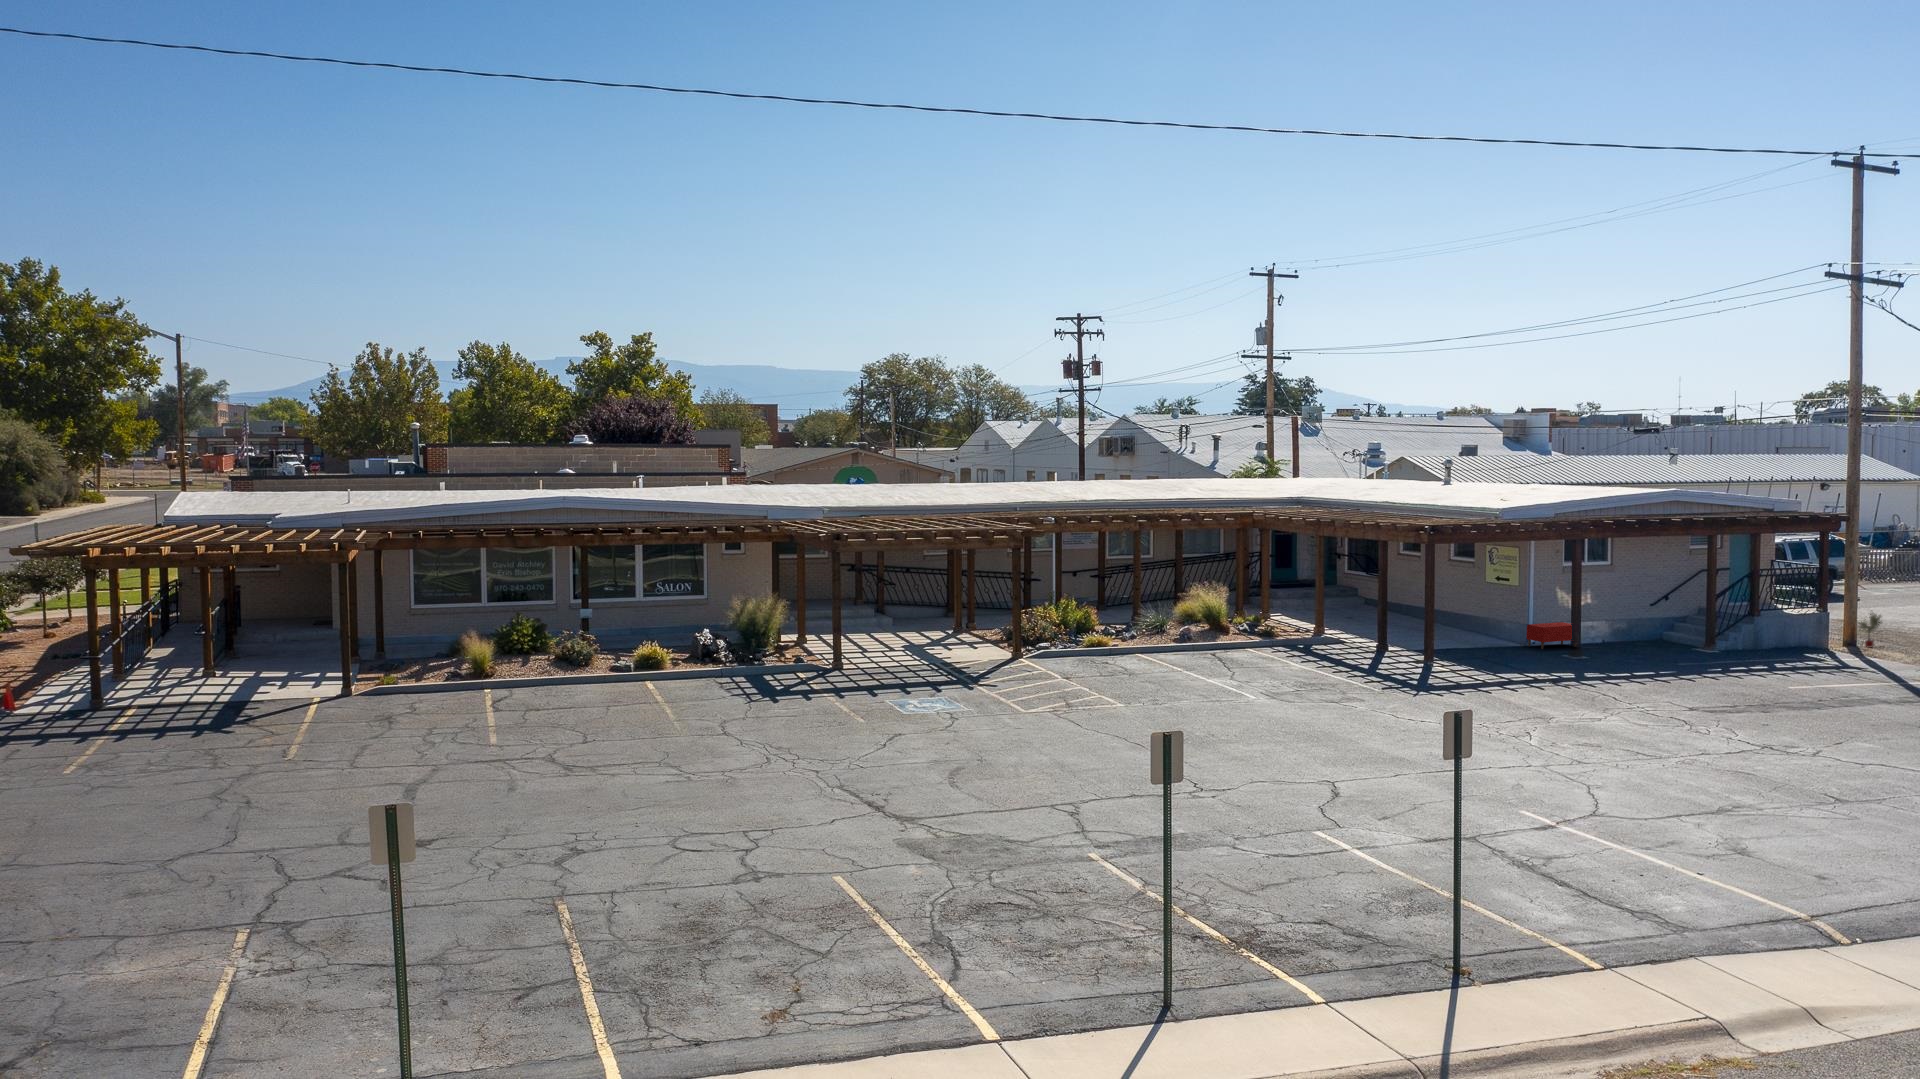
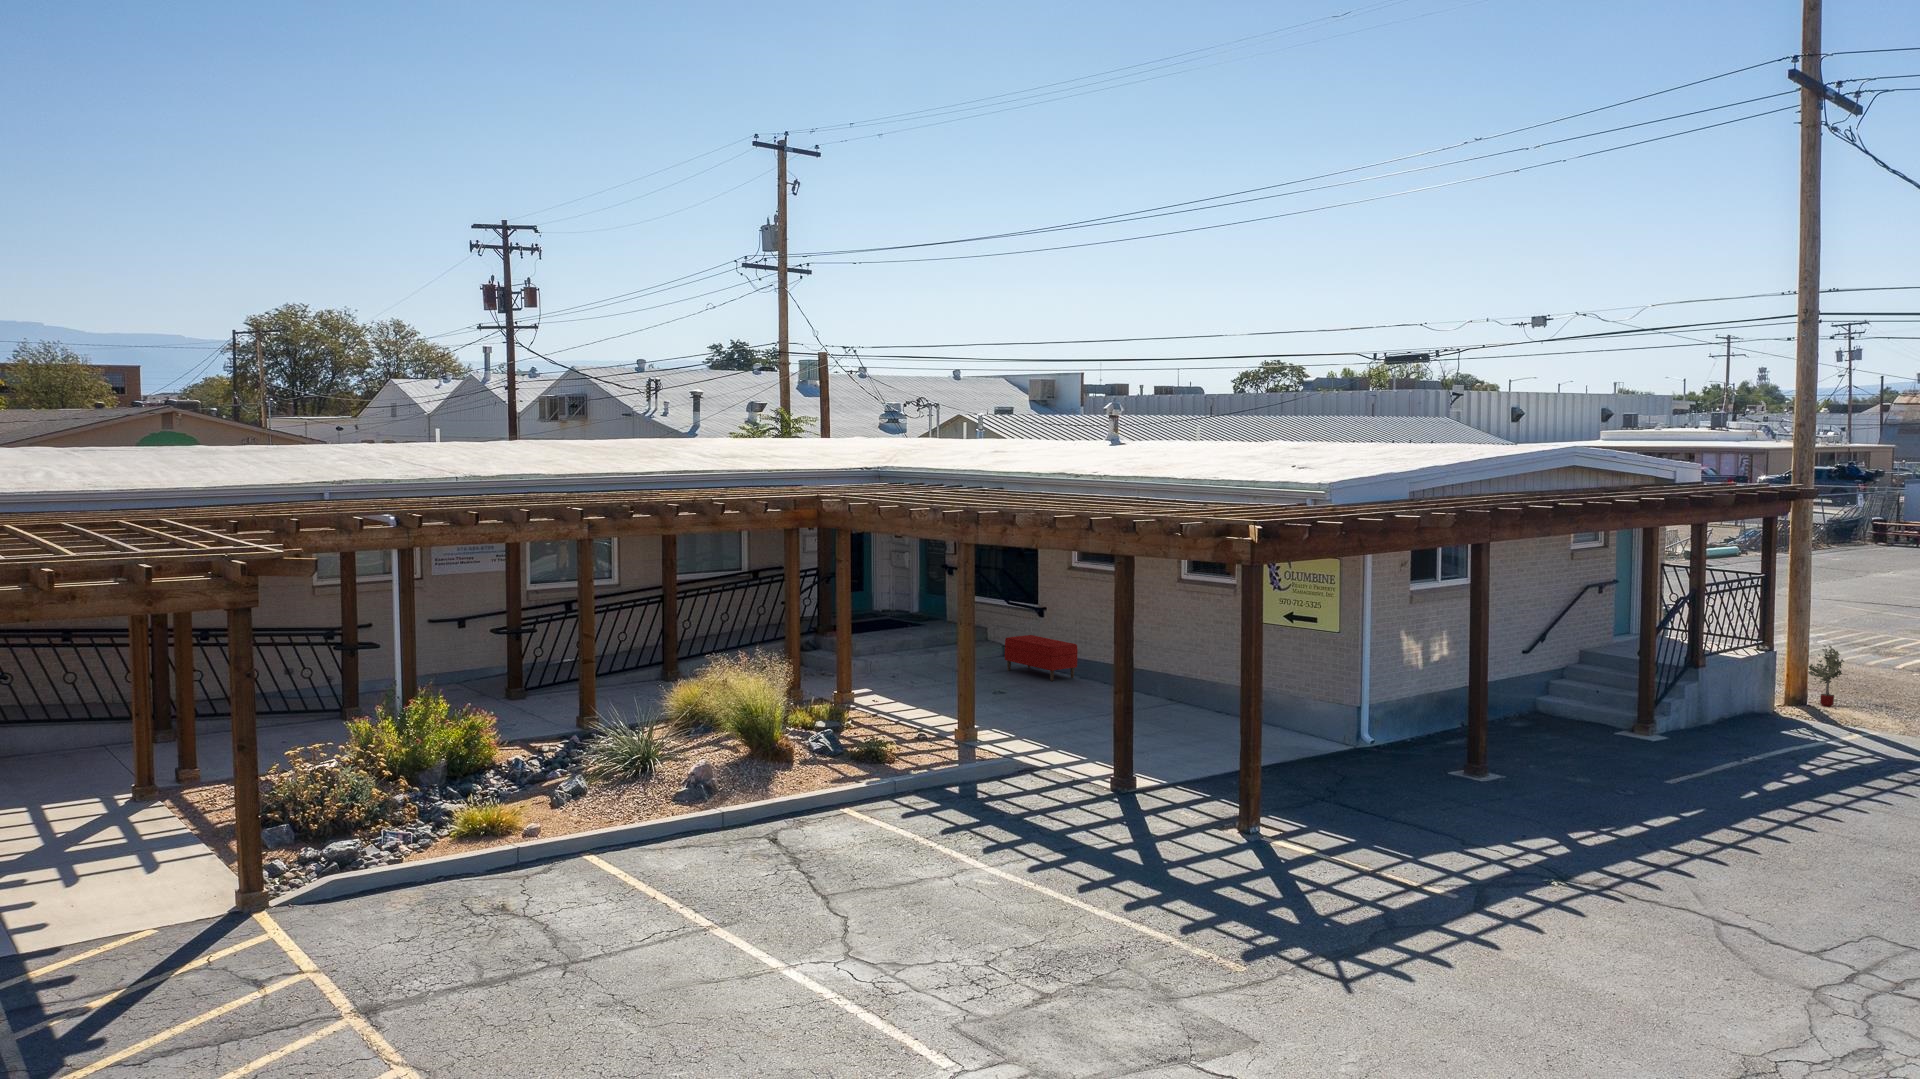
bench: present [1527,622,1576,649] -> present [1005,635,1078,681]

